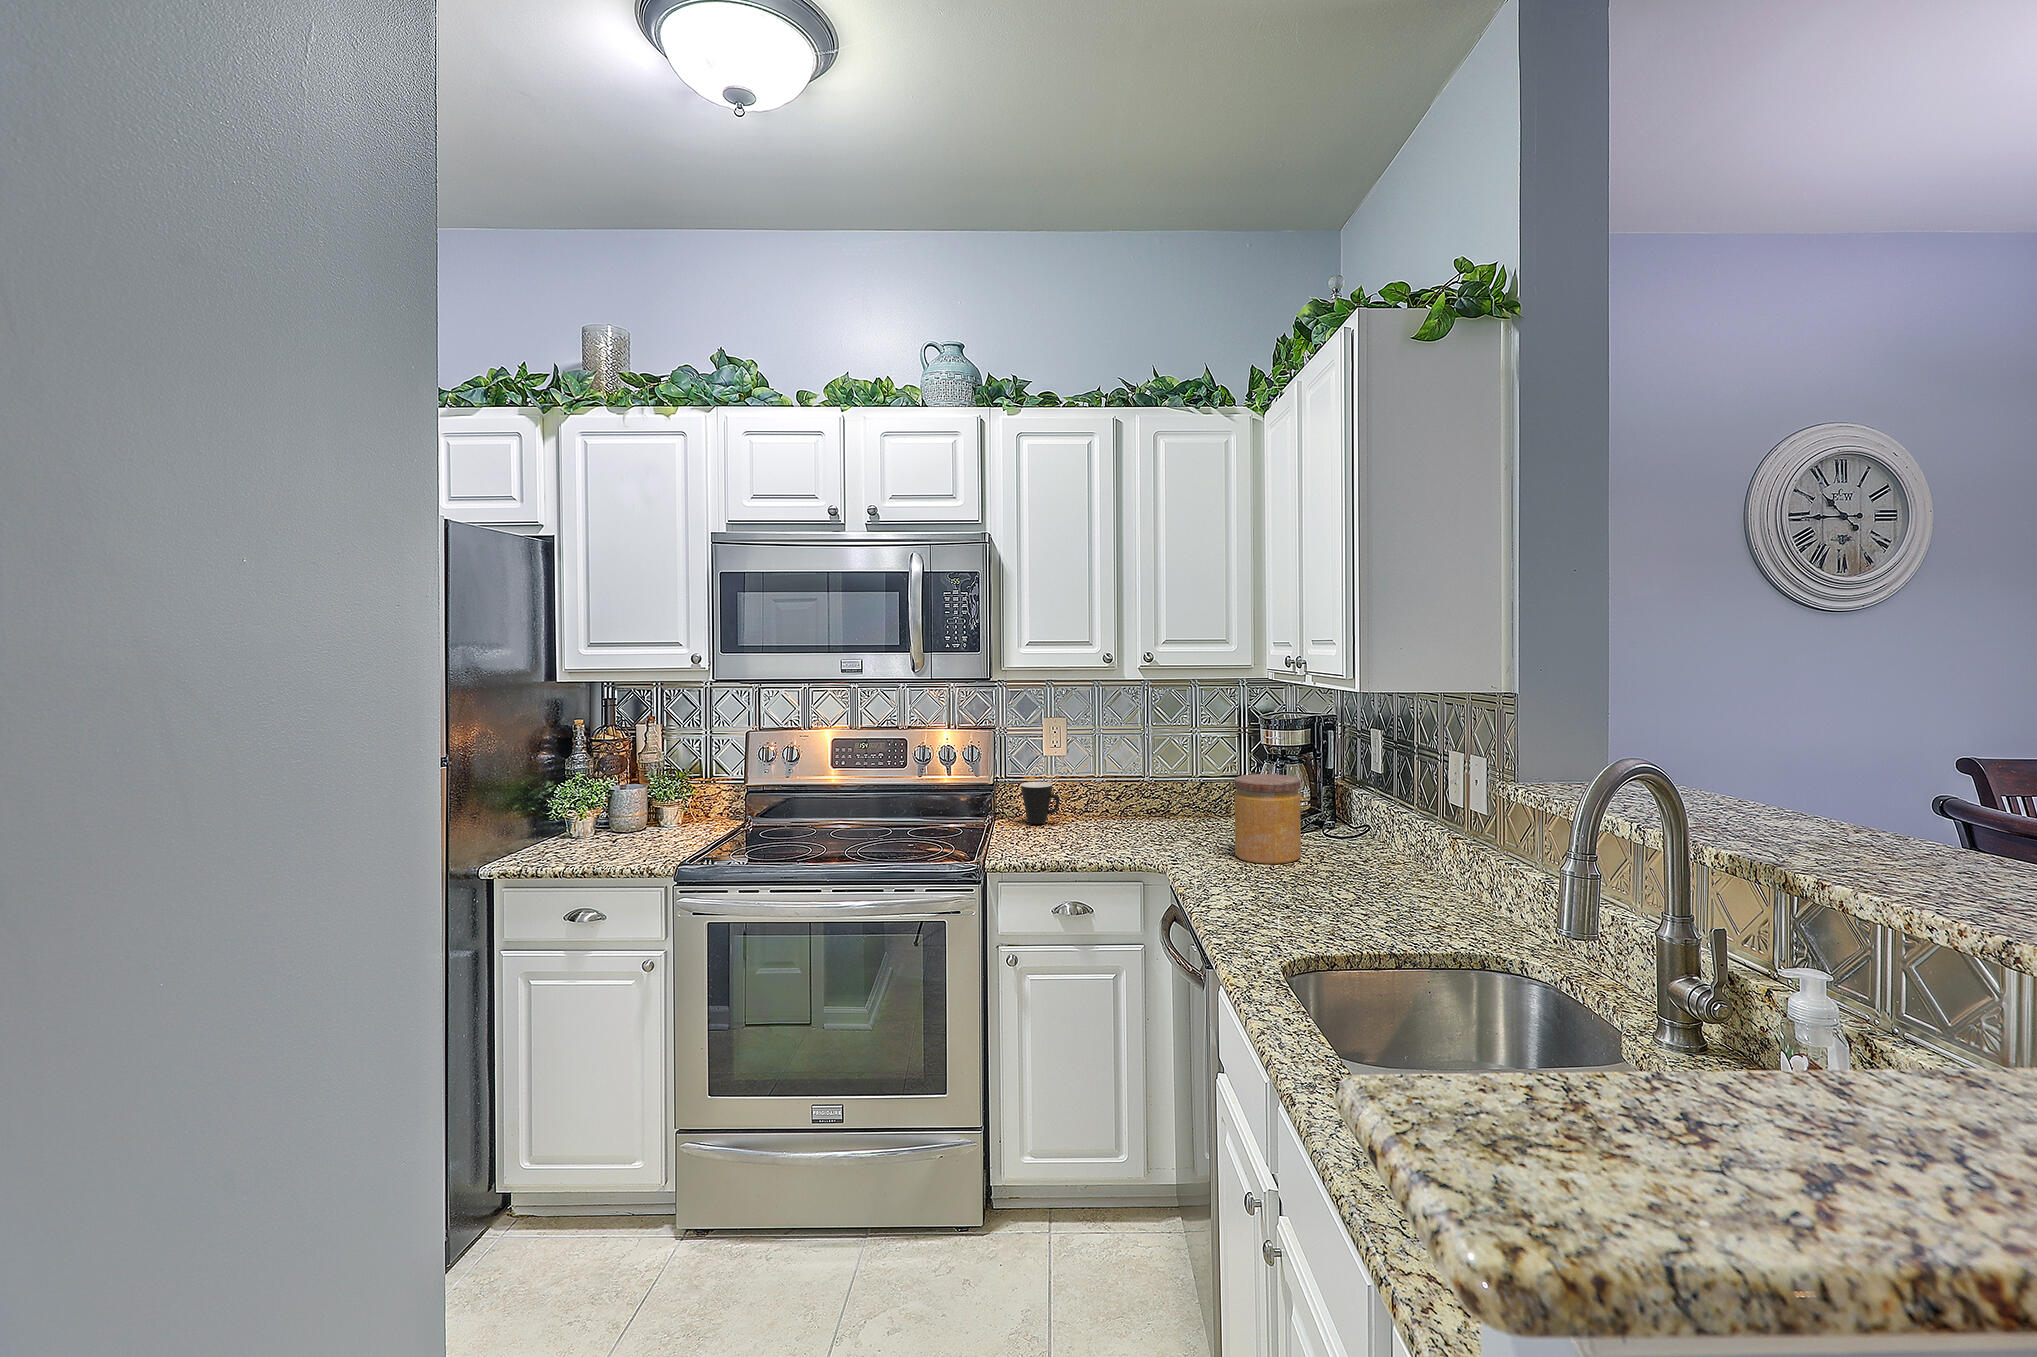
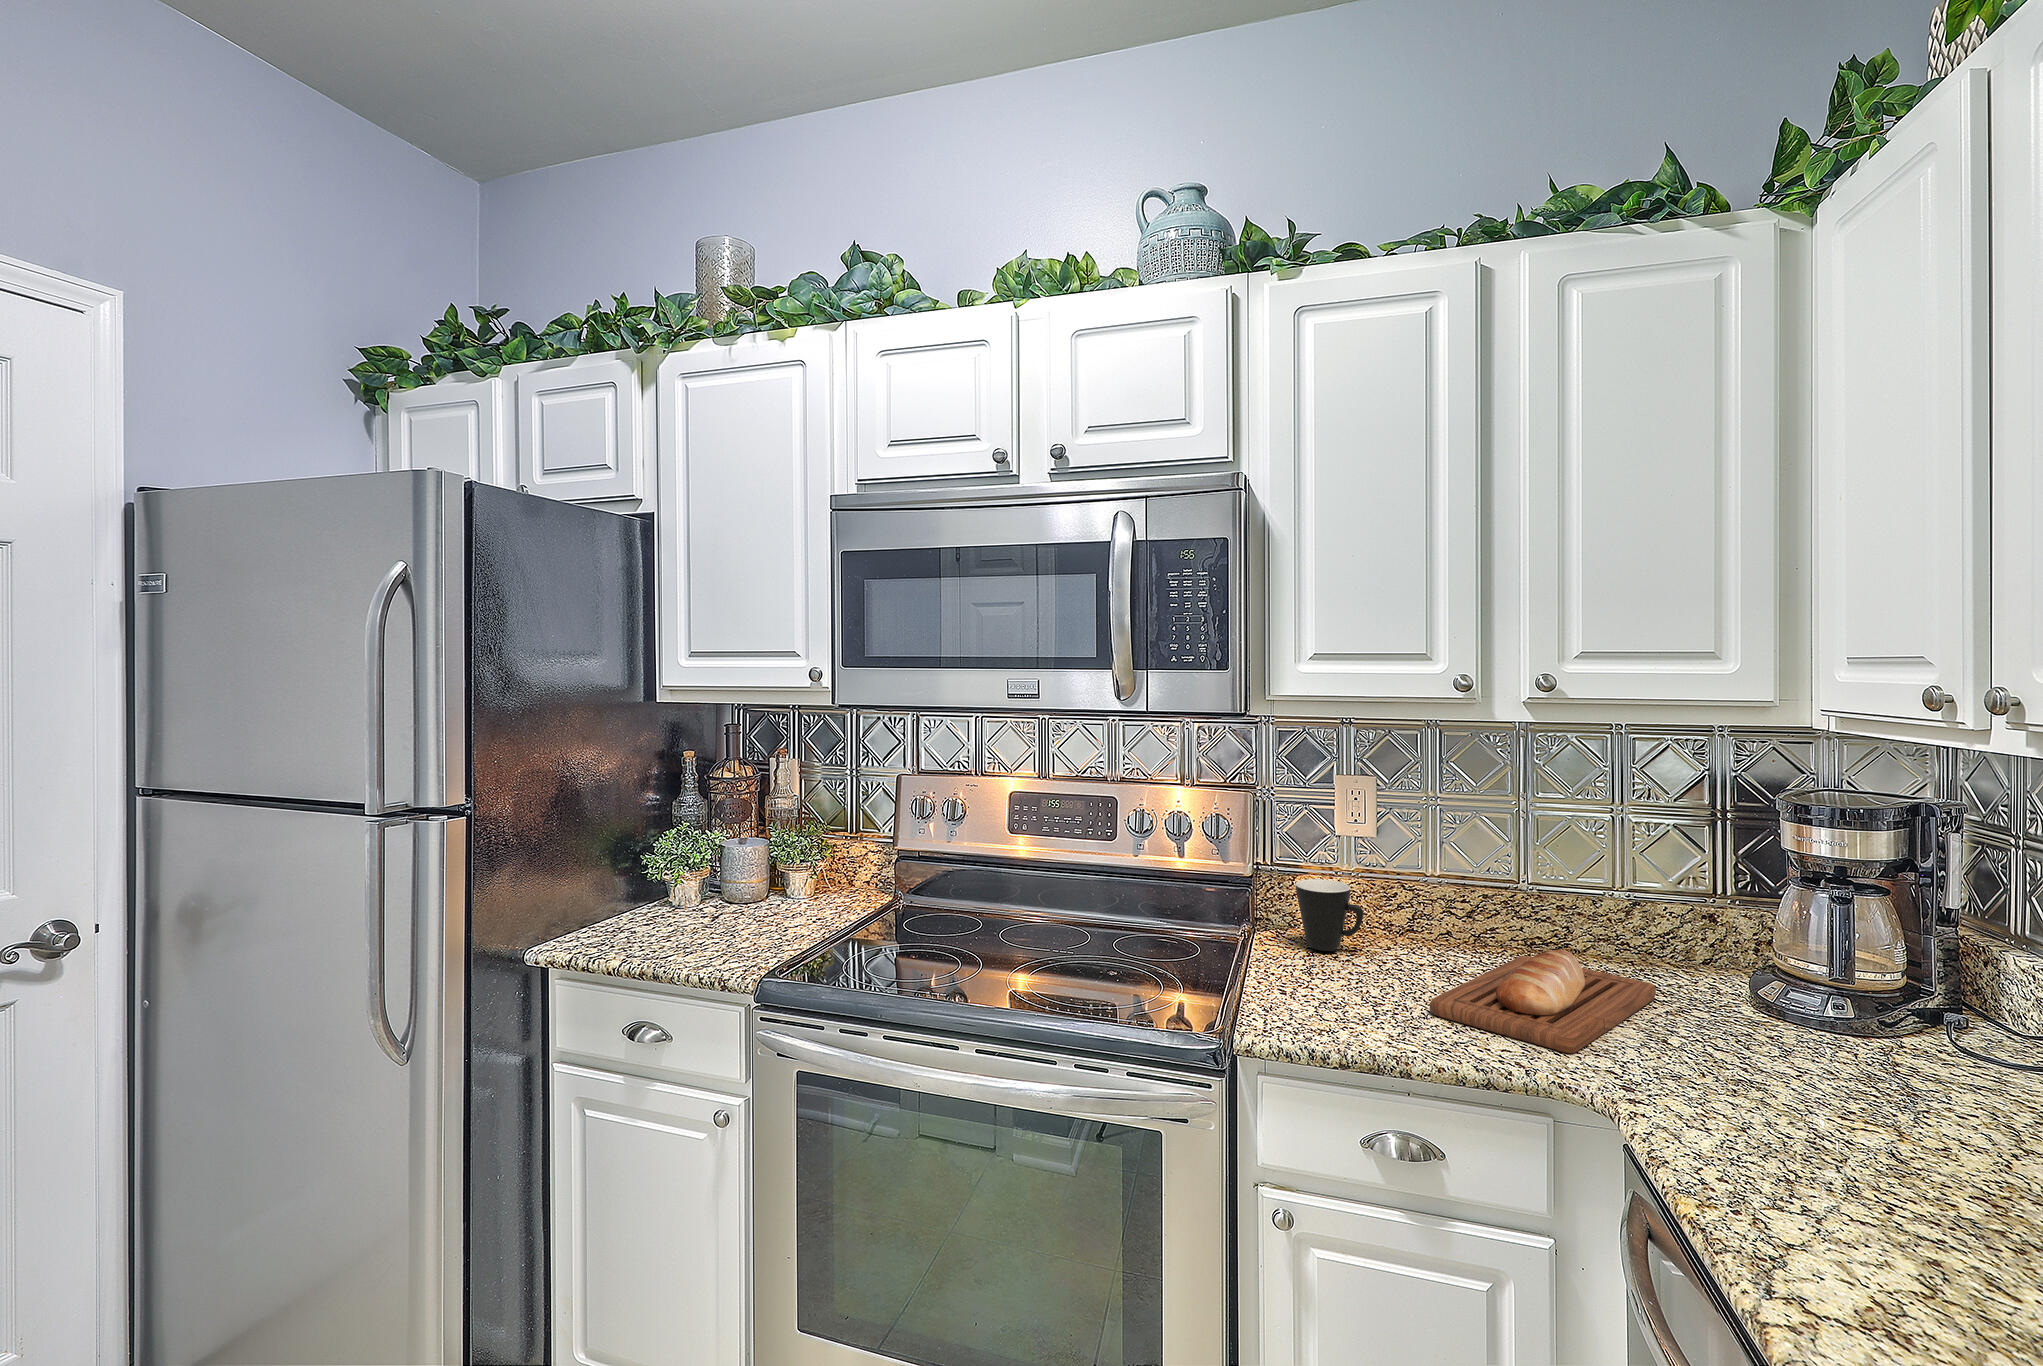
jar: present [1234,774,1301,864] -> none [1773,927,1966,1149]
bread loaf: none [1090,807,1205,851] -> present [1430,950,1656,1053]

